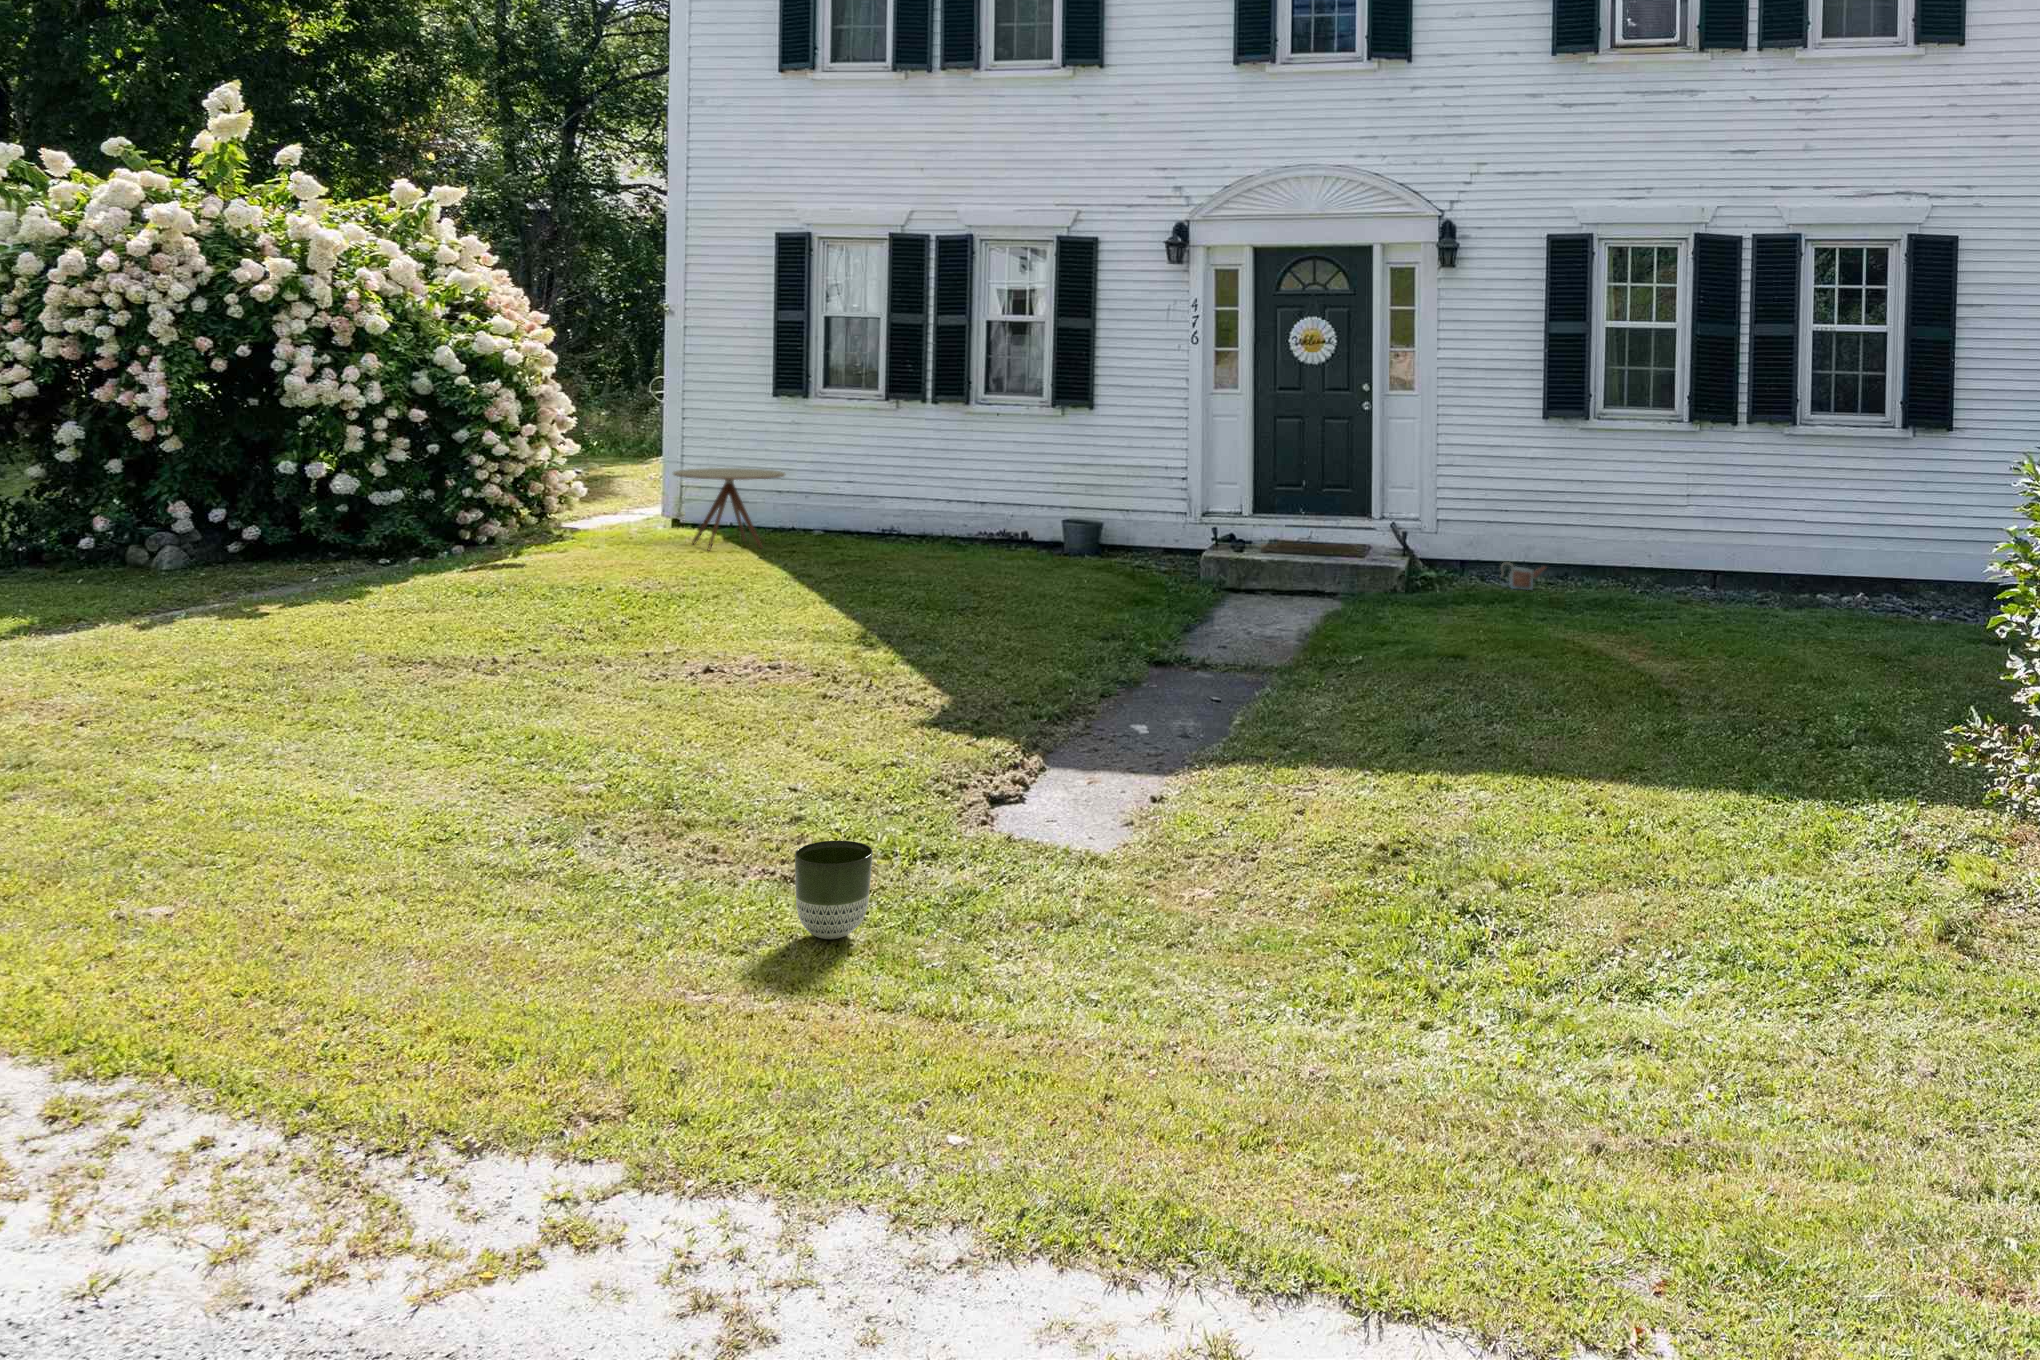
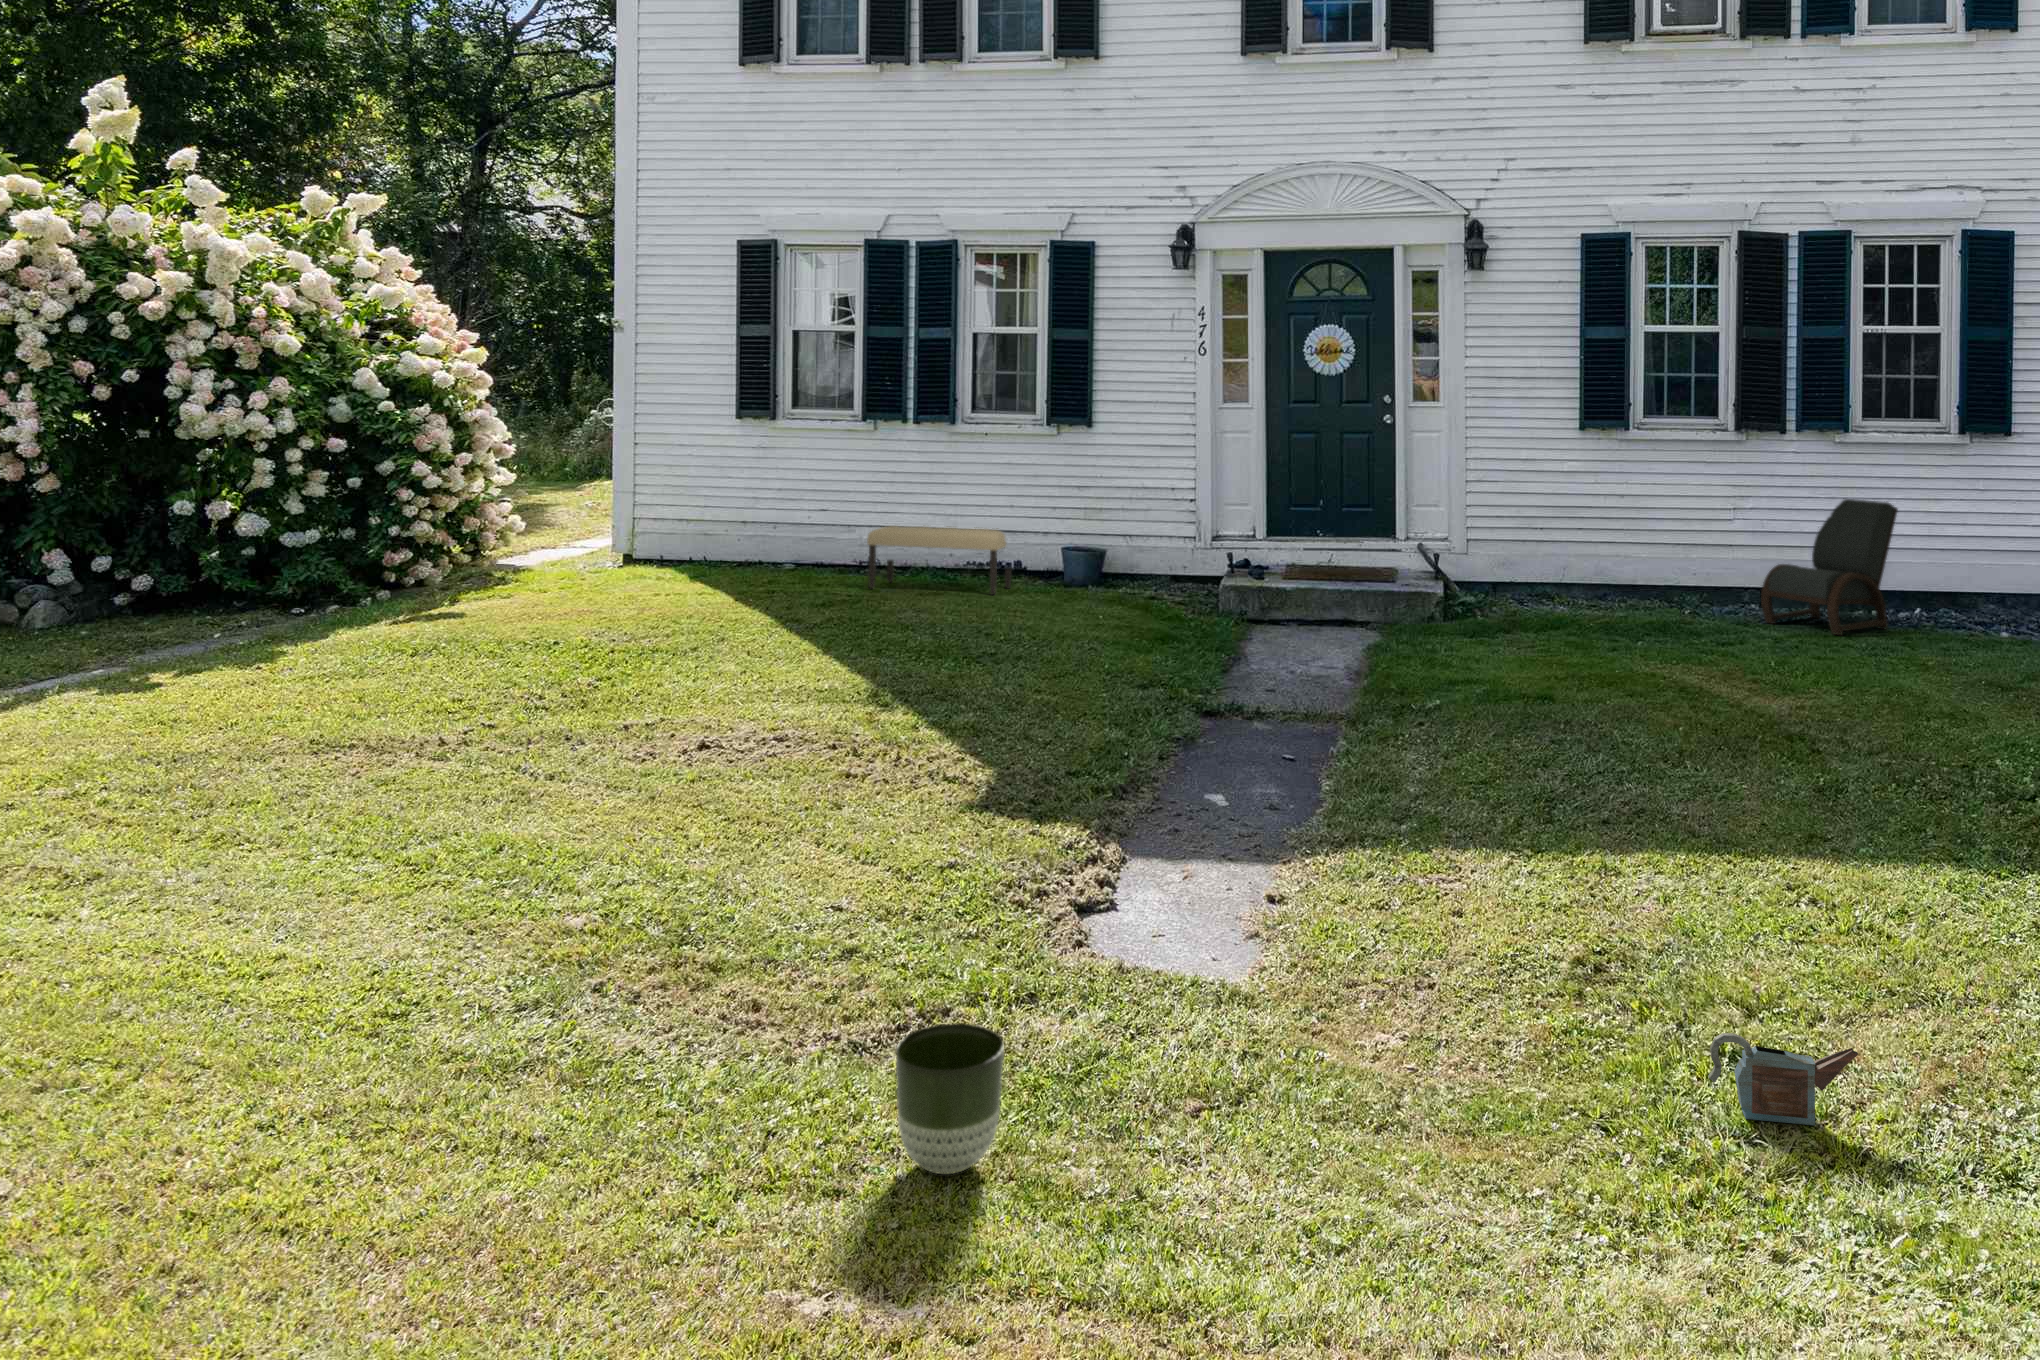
round table: present [673,468,785,550] -> none [628,498,753,589]
lounge chair: none [1707,490,1842,618] -> present [1761,498,1898,635]
bench: none [886,498,1022,564] -> present [867,526,1011,595]
watering can: present [1501,562,1547,590] -> present [1708,1033,1858,1125]

